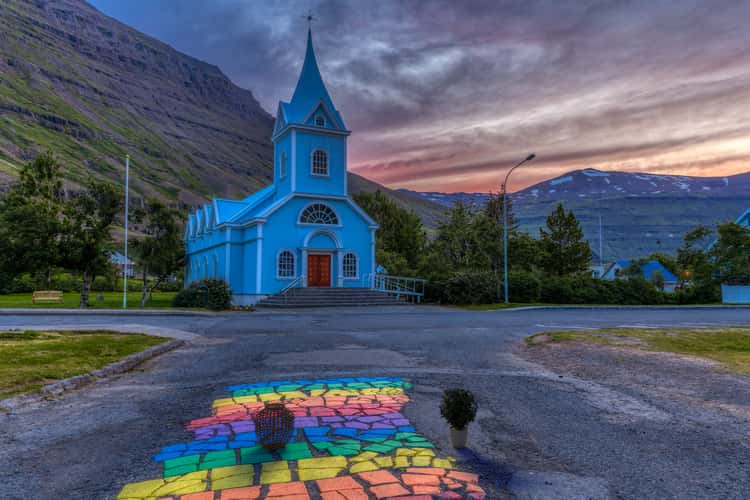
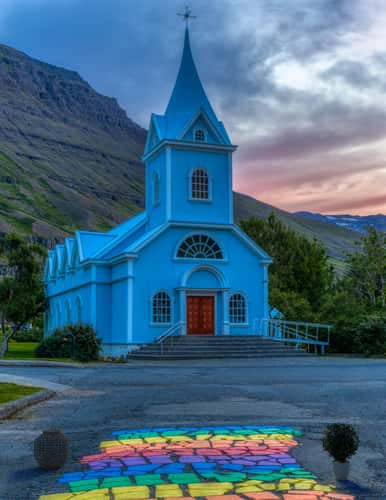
woven basket: present [255,403,294,449] -> present [34,429,69,469]

